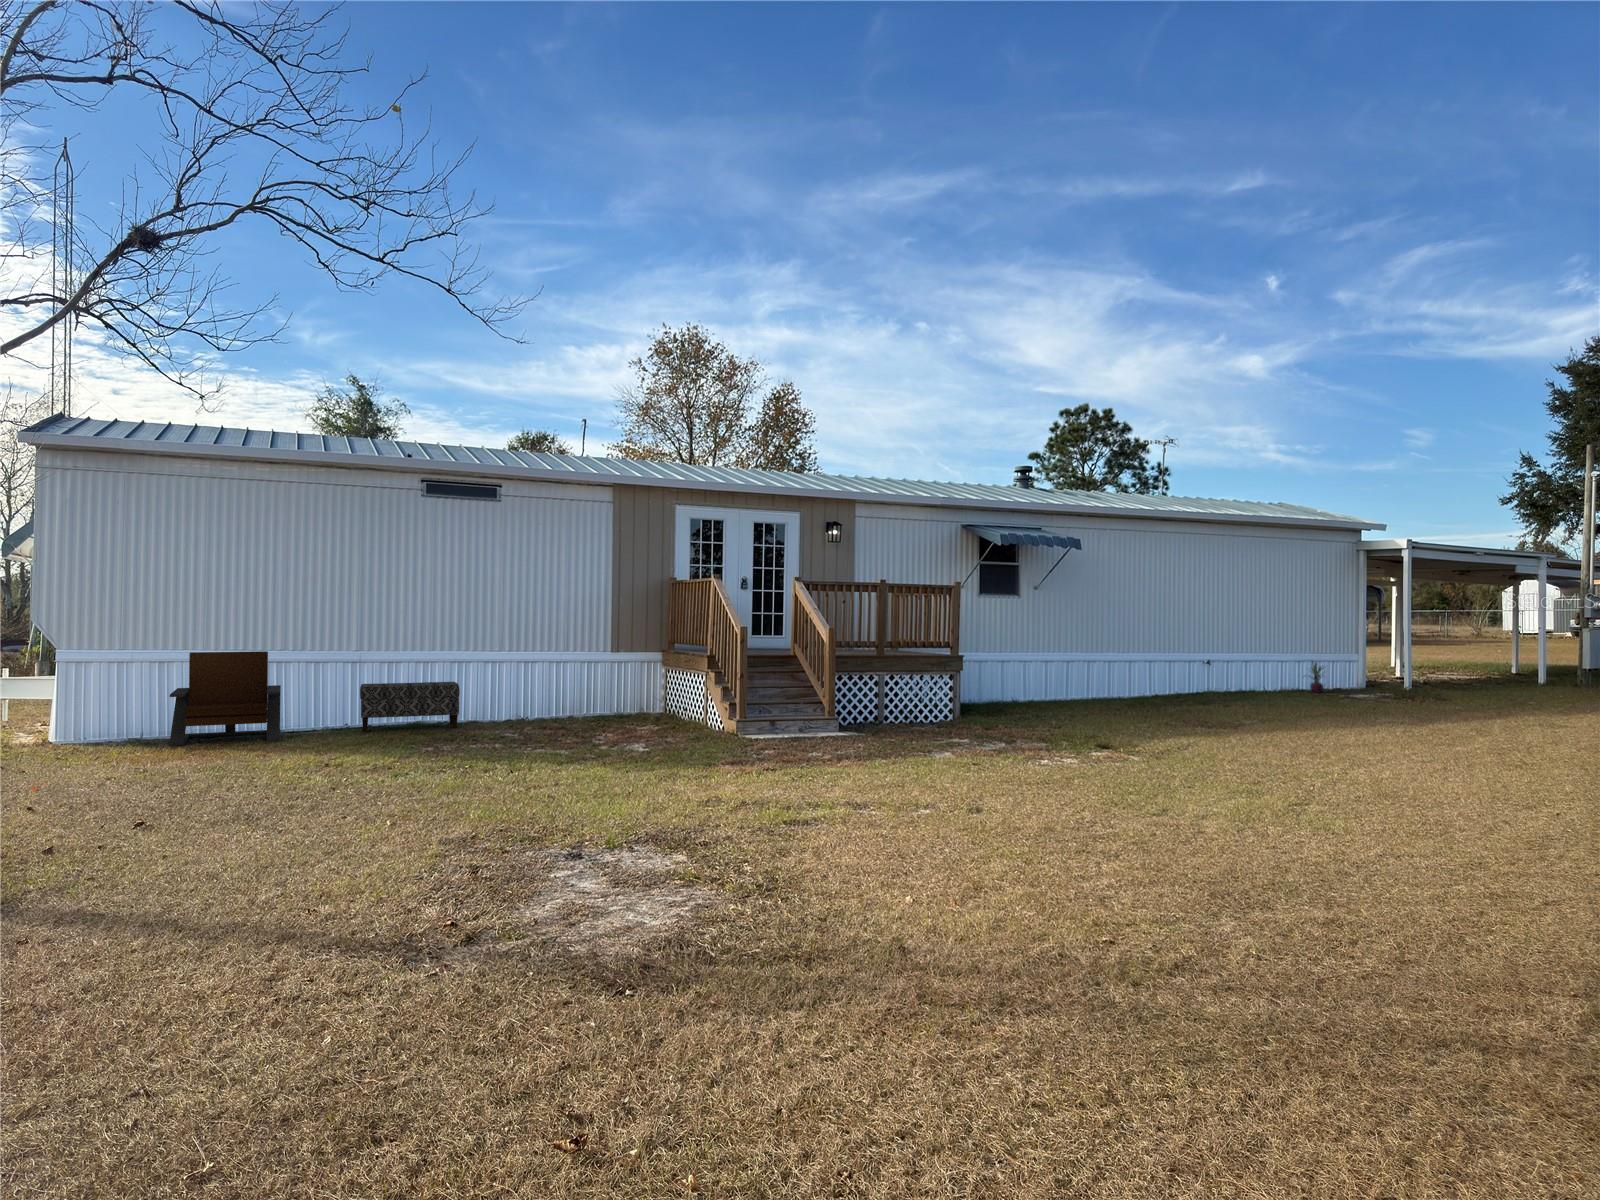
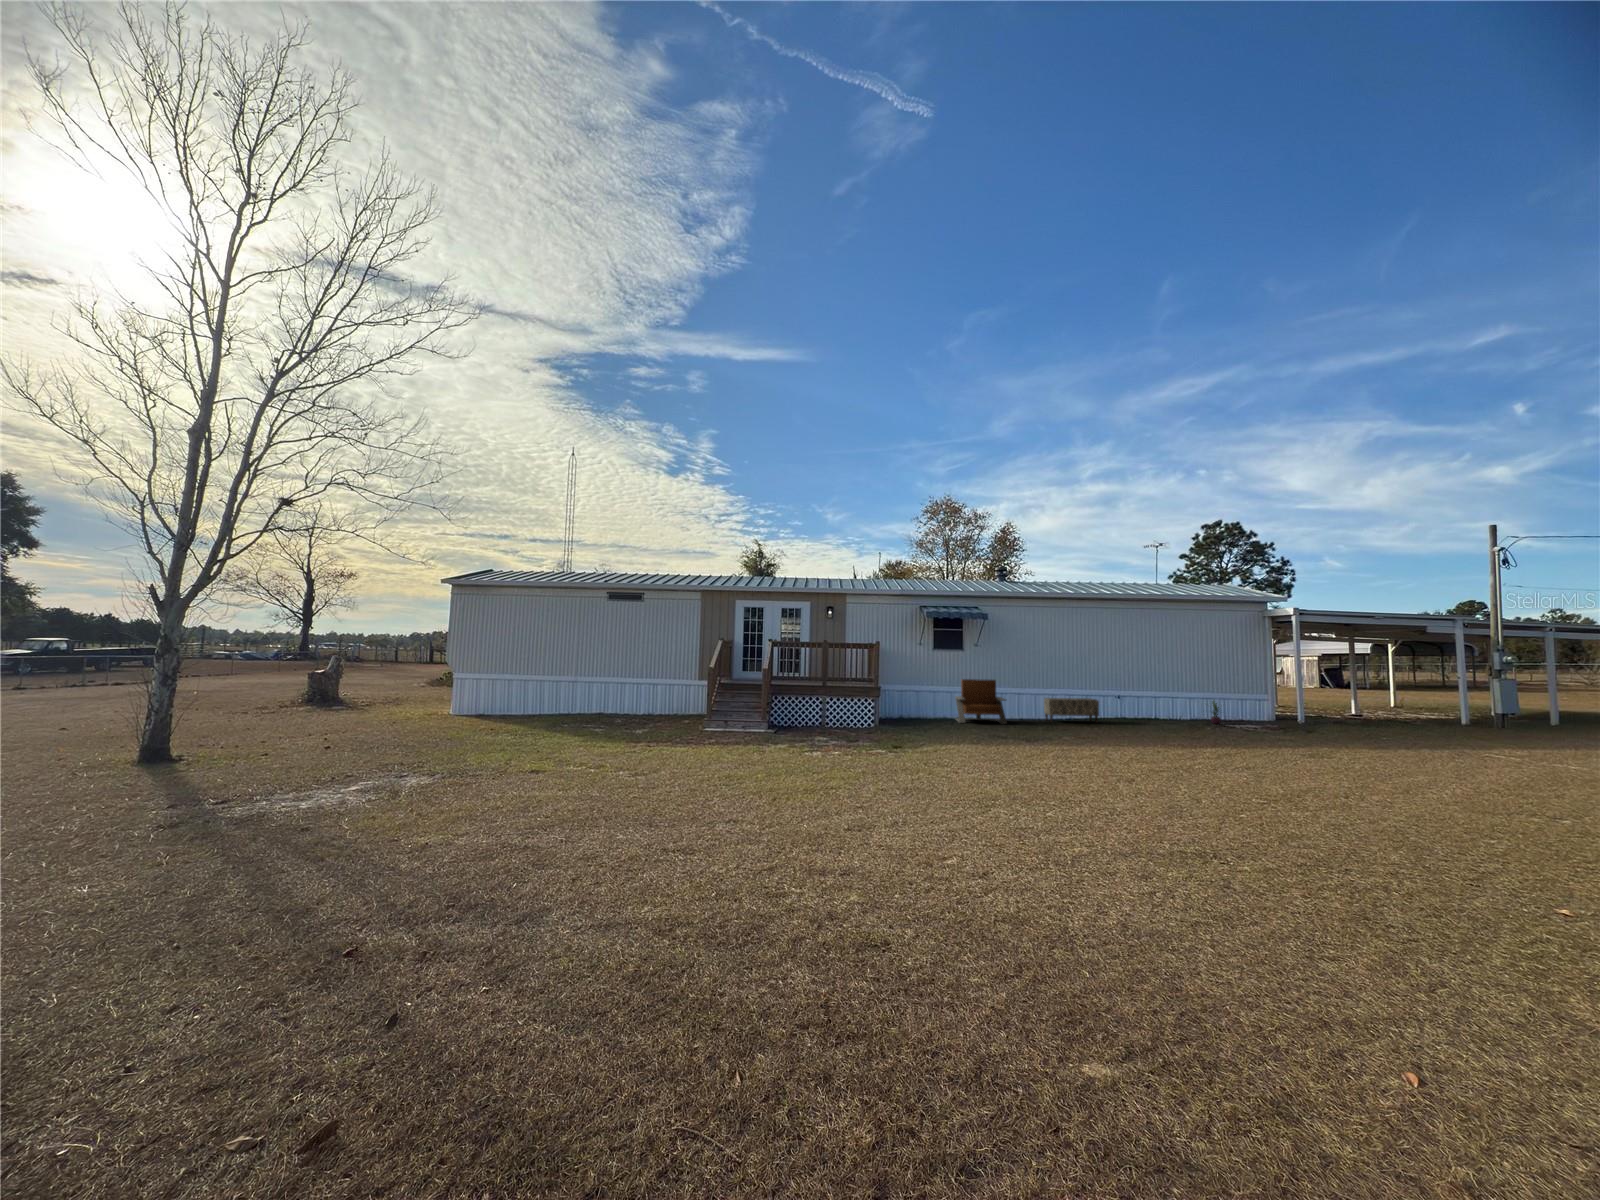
lounge chair: present [169,651,281,746] -> present [955,679,1007,724]
bench: present [360,682,460,732] -> present [1044,698,1099,723]

